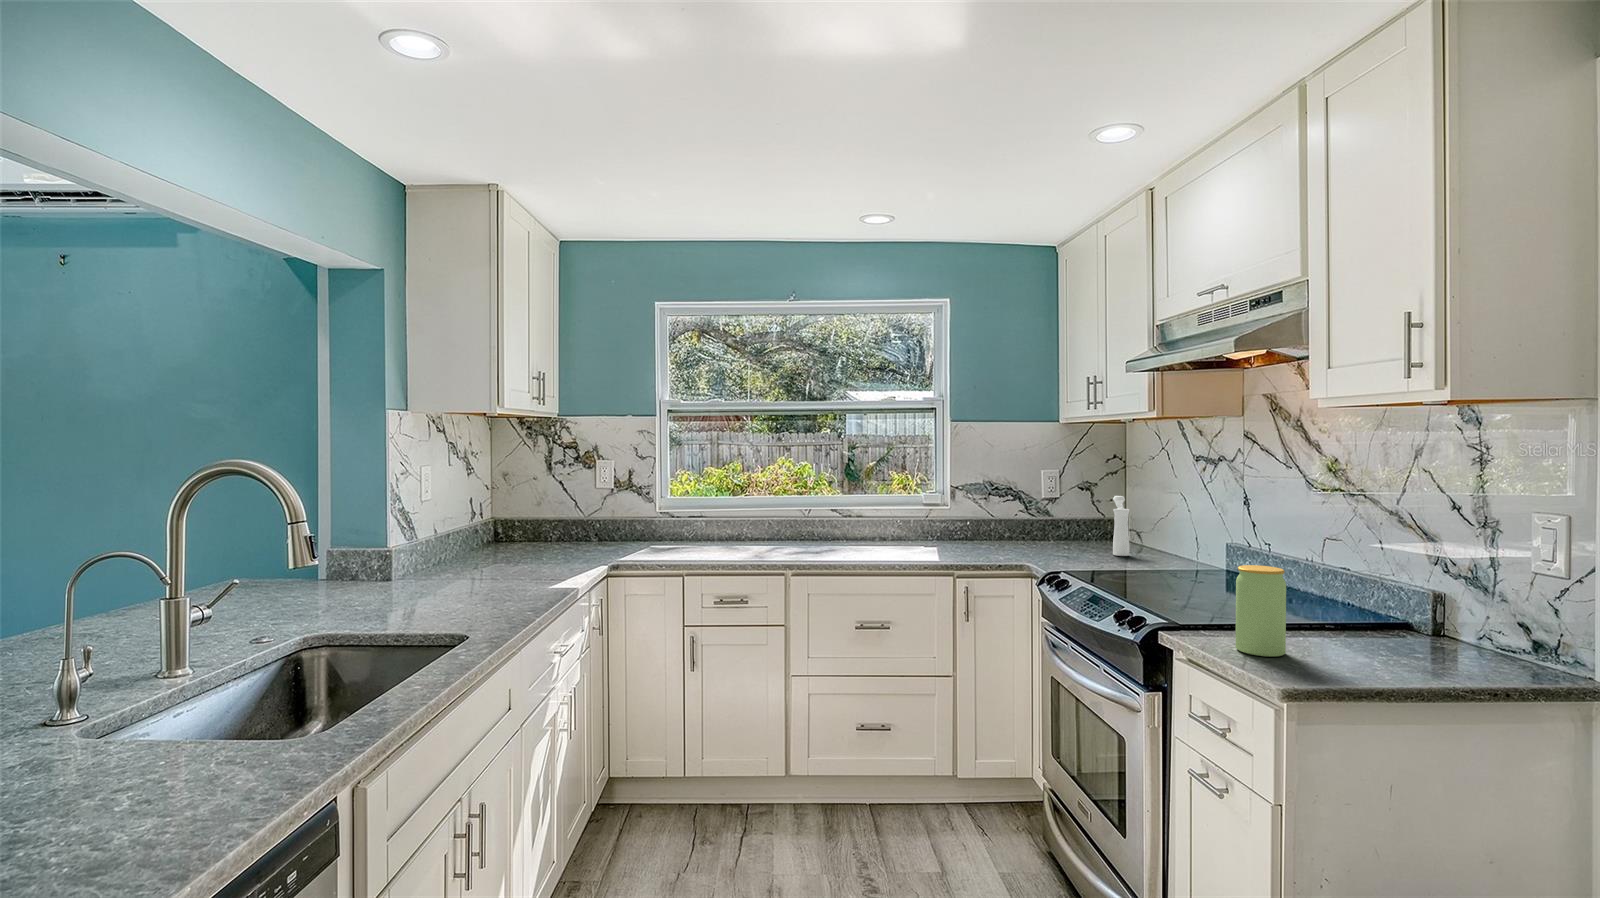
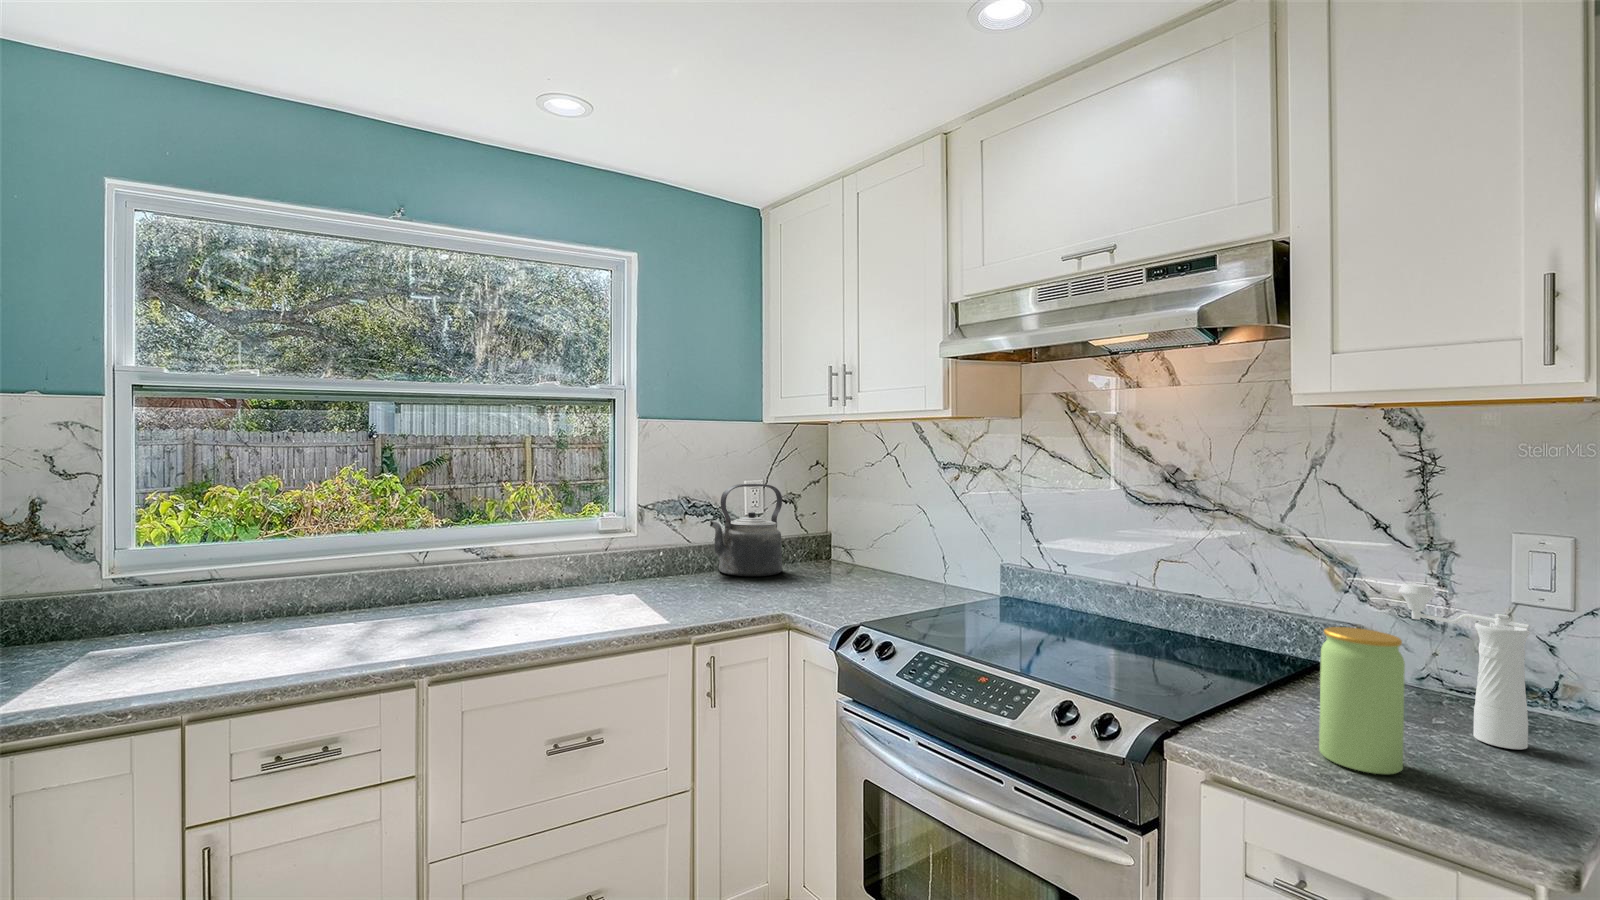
kettle: none [1003,473,1069,544] -> present [710,484,782,576]
pepper mill: present [1113,496,1130,556] -> present [1399,583,1530,750]

